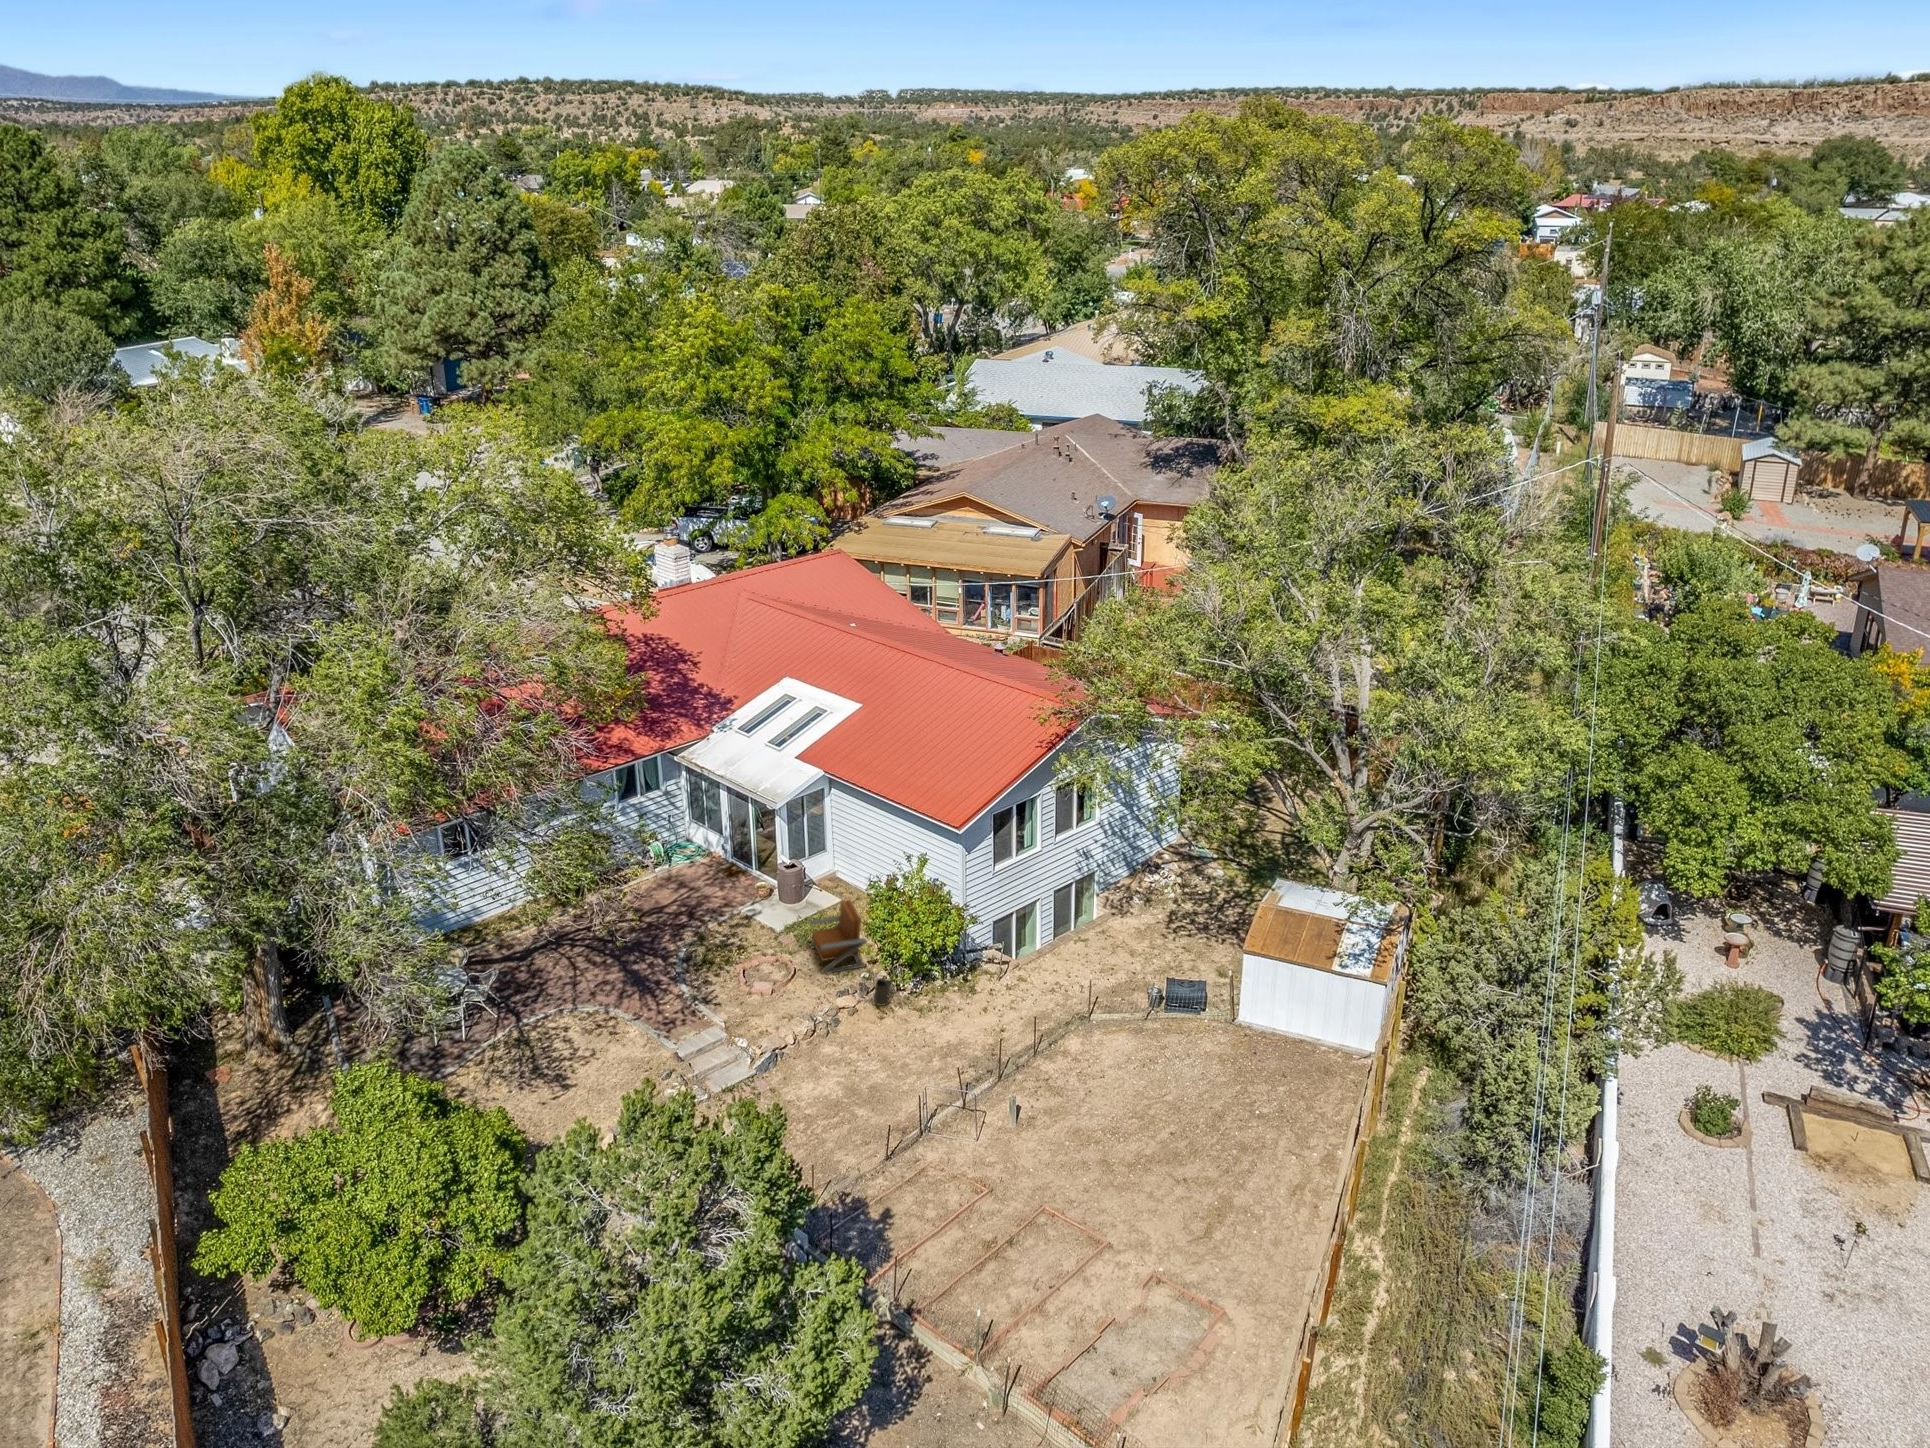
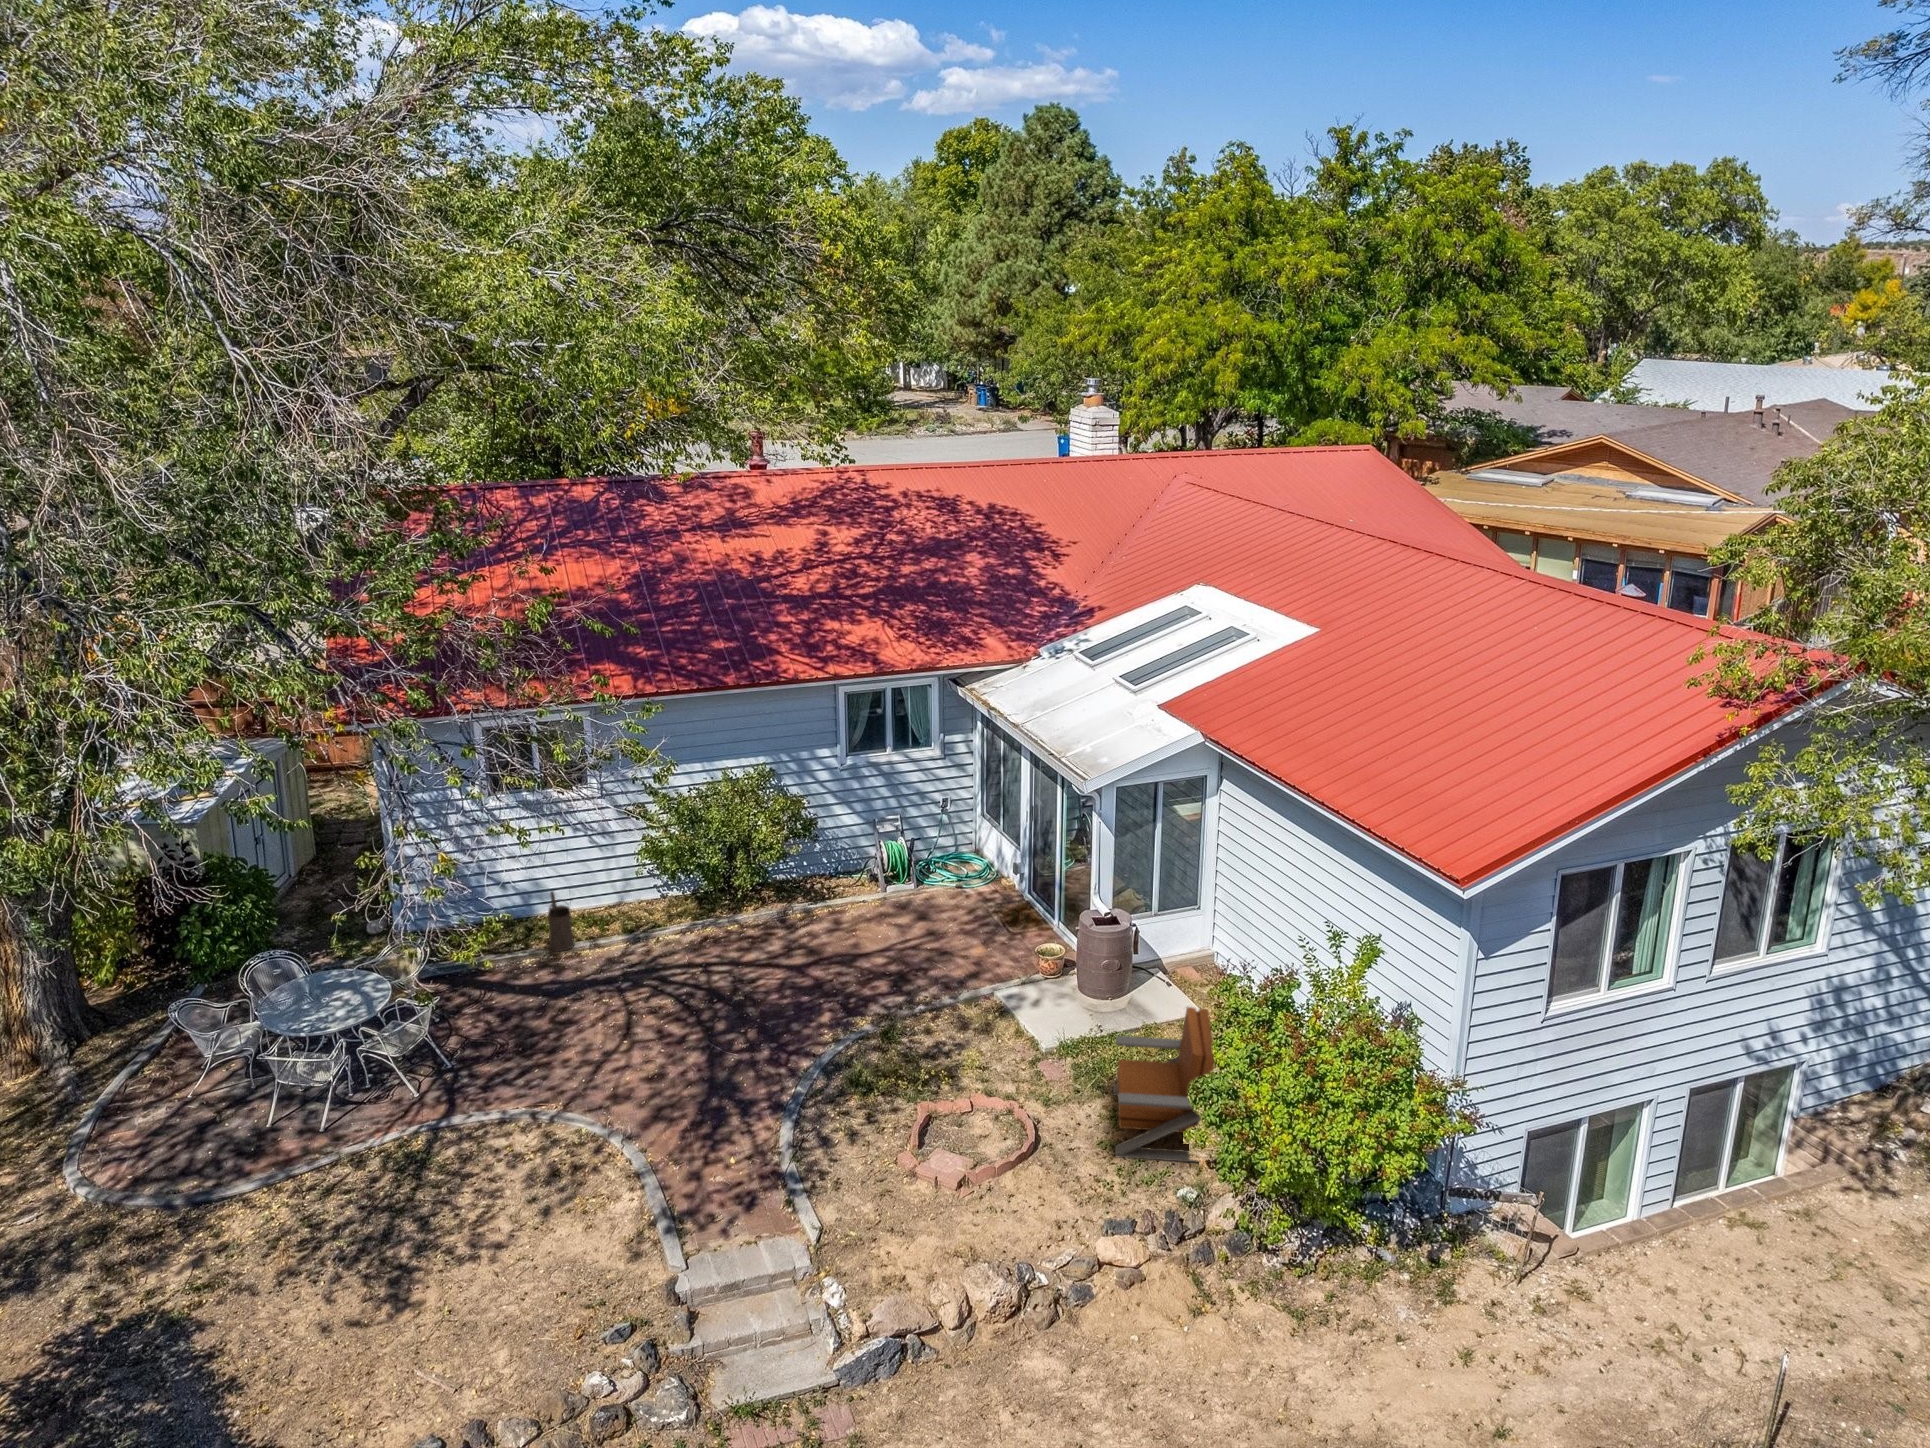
watering can: present [874,970,895,1006] -> present [548,892,575,951]

